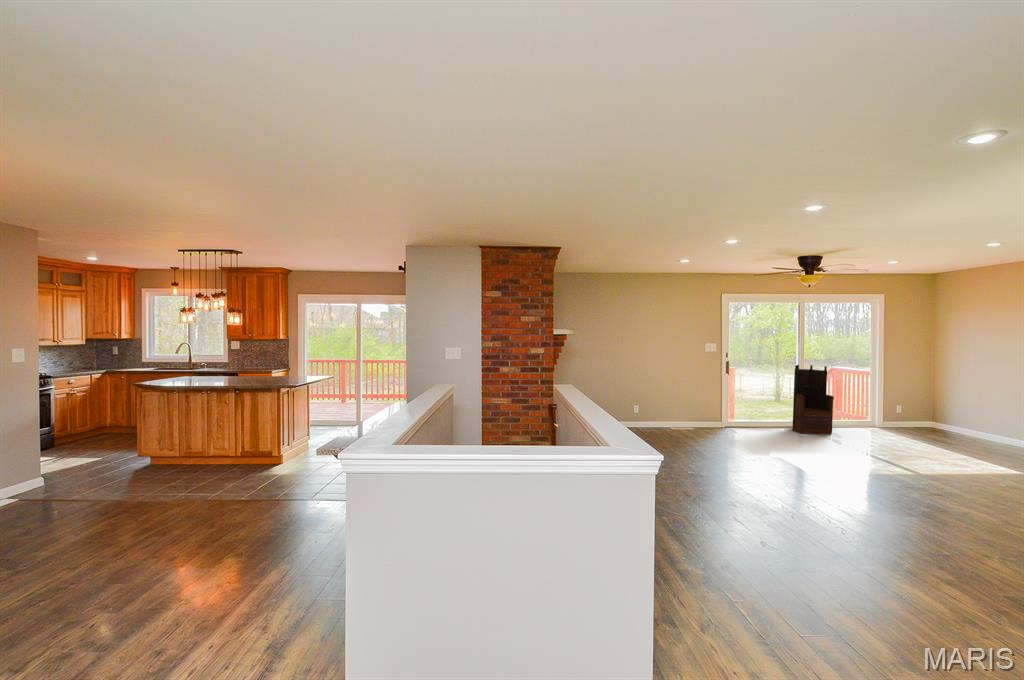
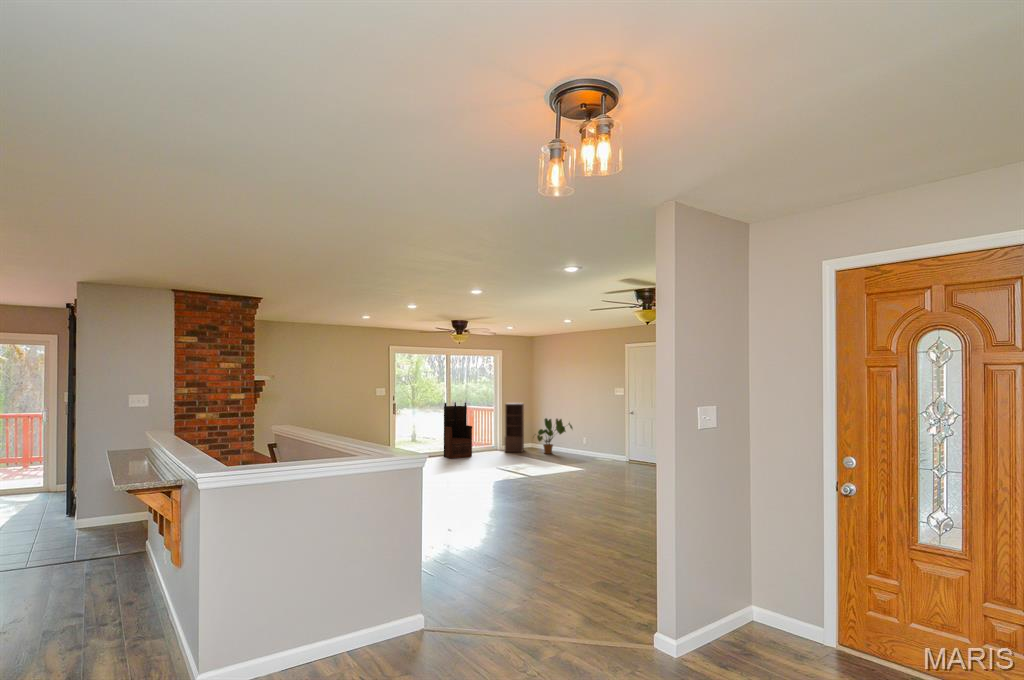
bookshelf: none [883,370,918,437] -> present [505,403,524,452]
house plant: none [929,396,1004,445] -> present [537,418,572,454]

